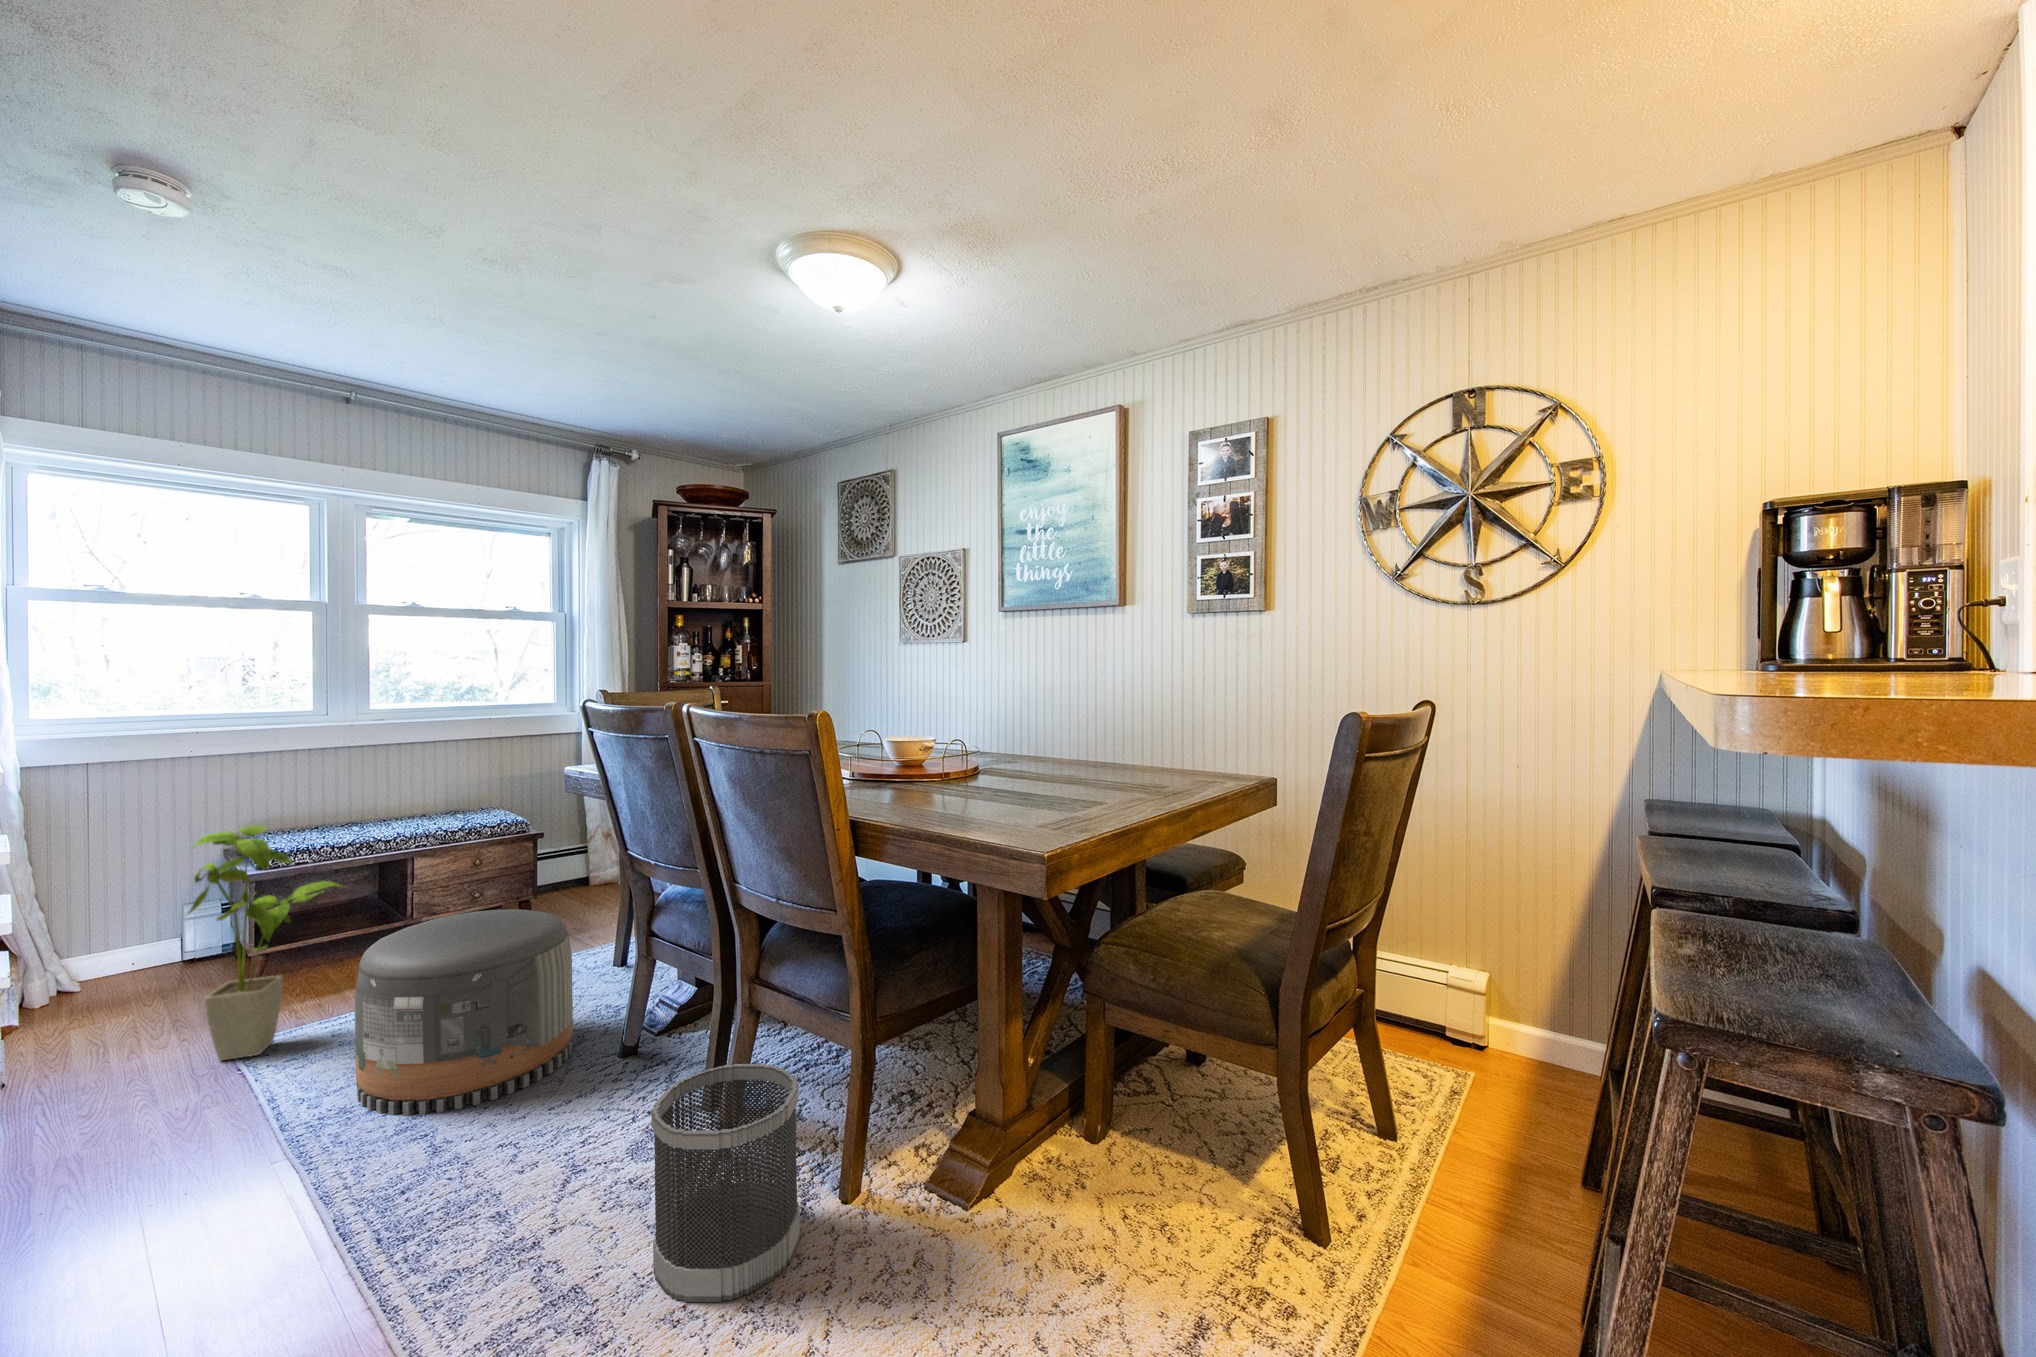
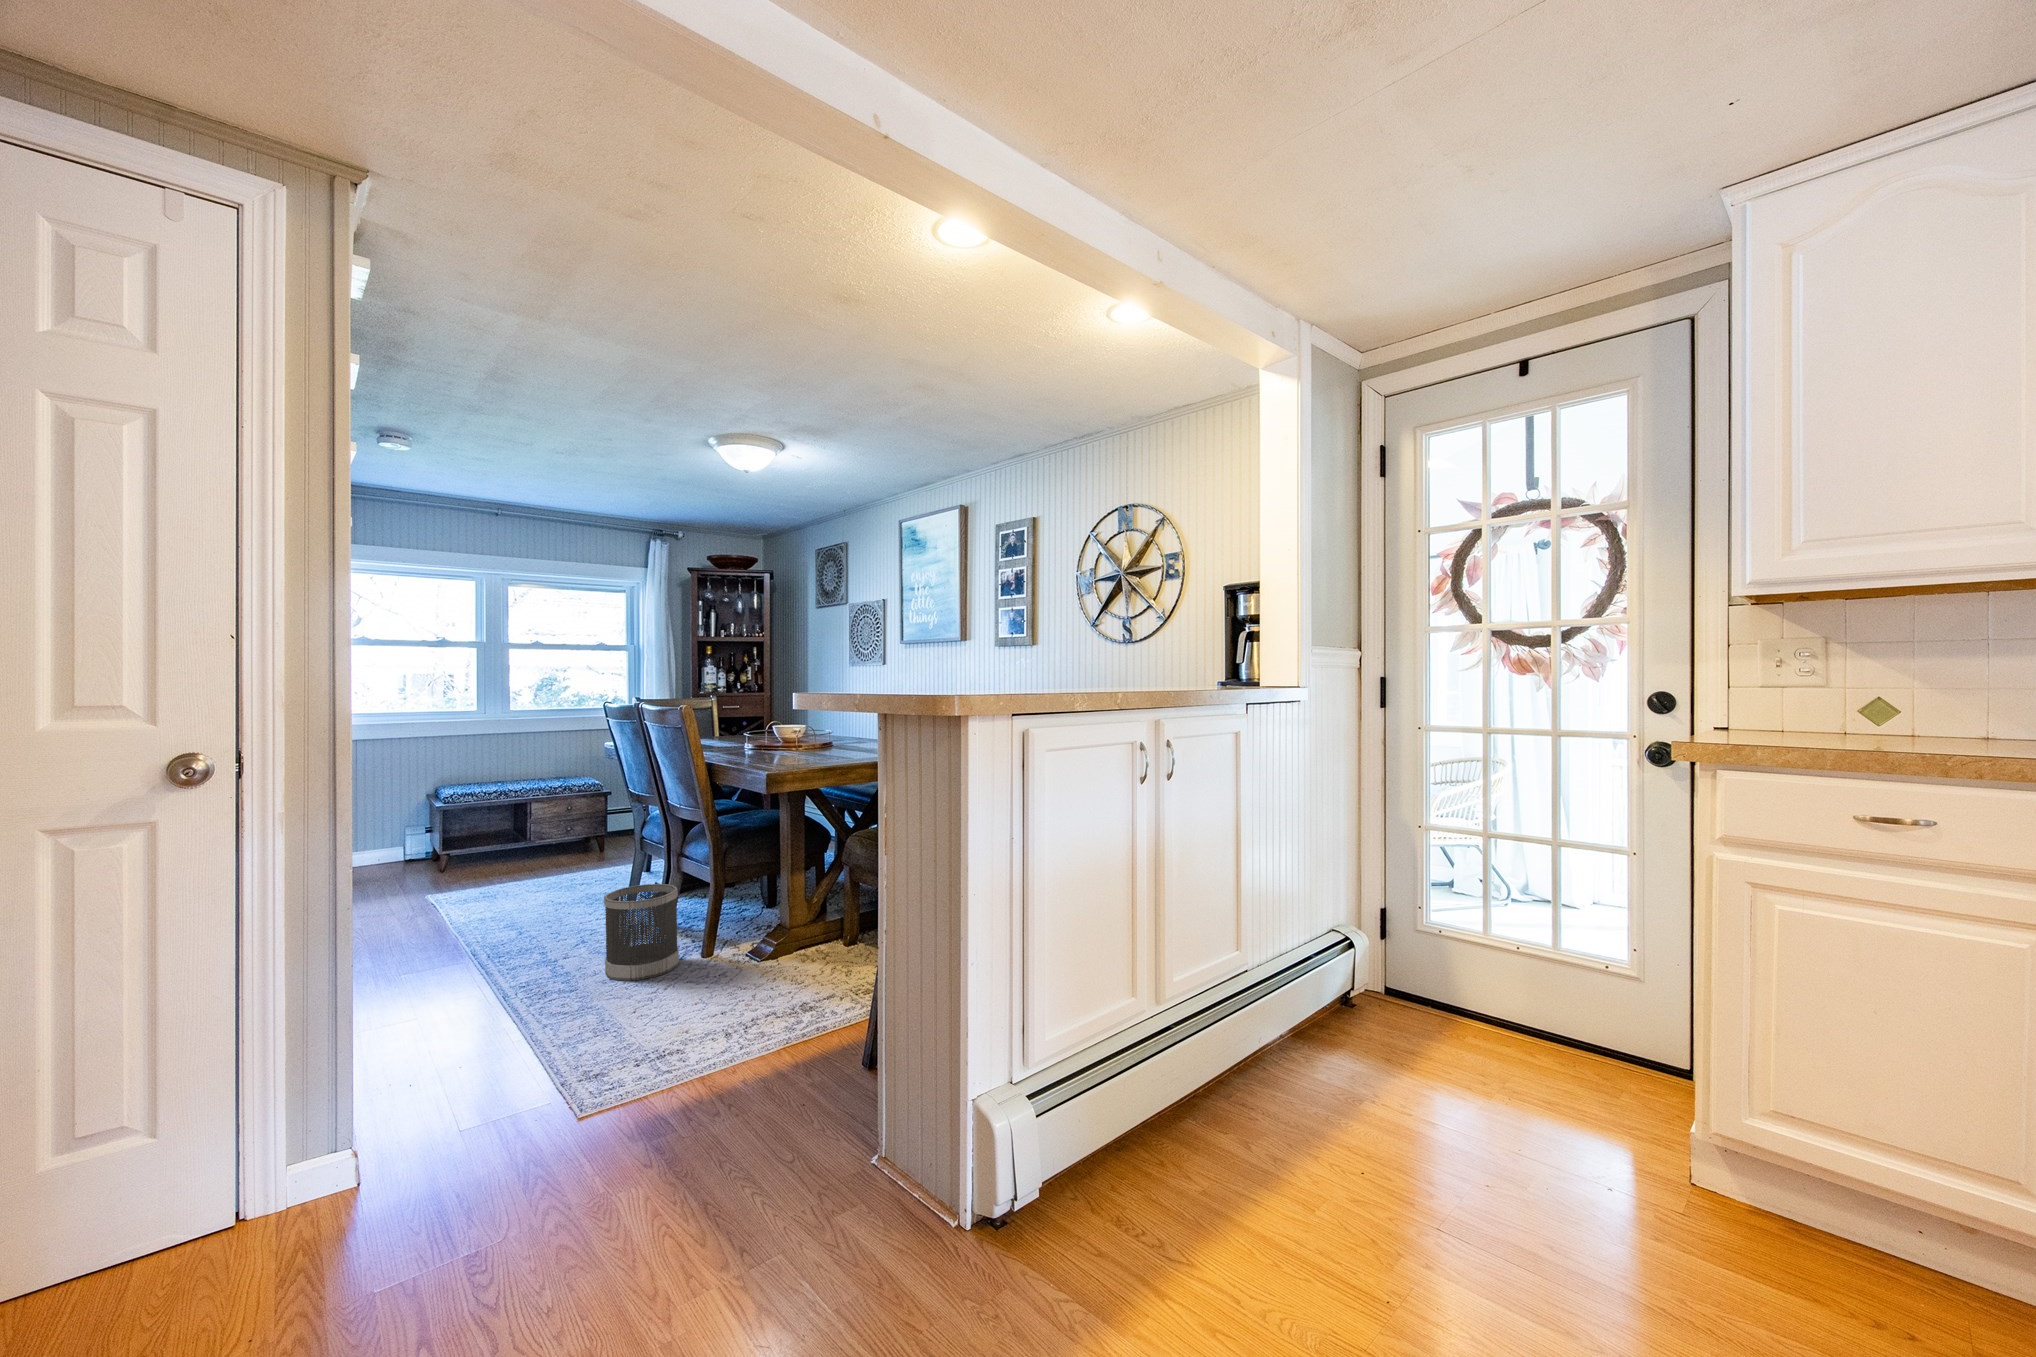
house plant: present [188,825,342,1061] -> none [406,772,490,901]
pouf: present [355,909,573,1115] -> none [487,823,604,923]

